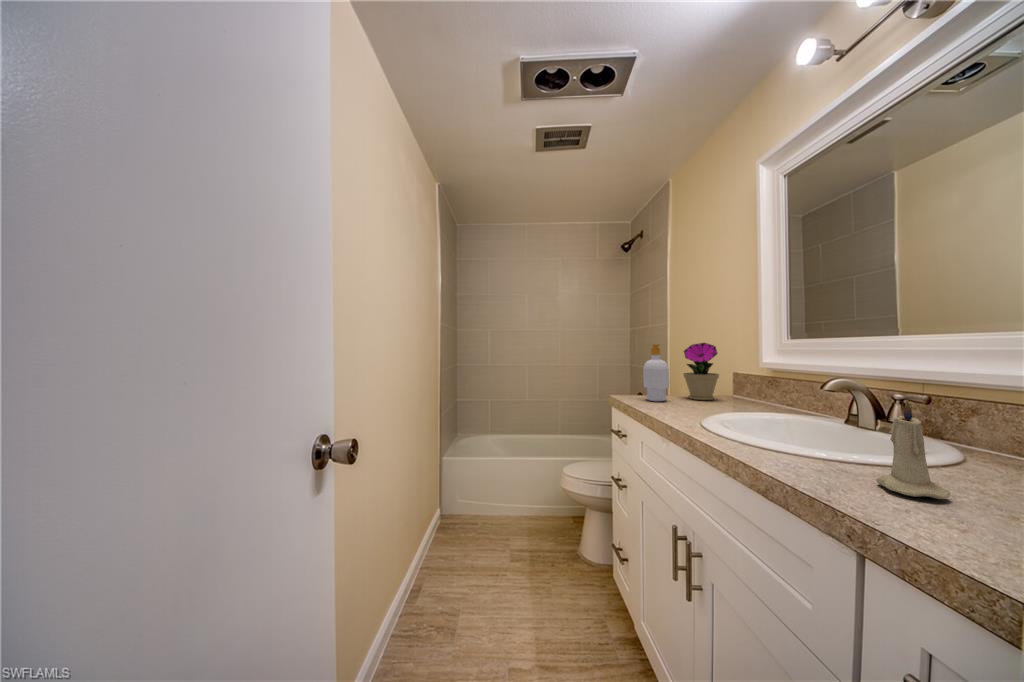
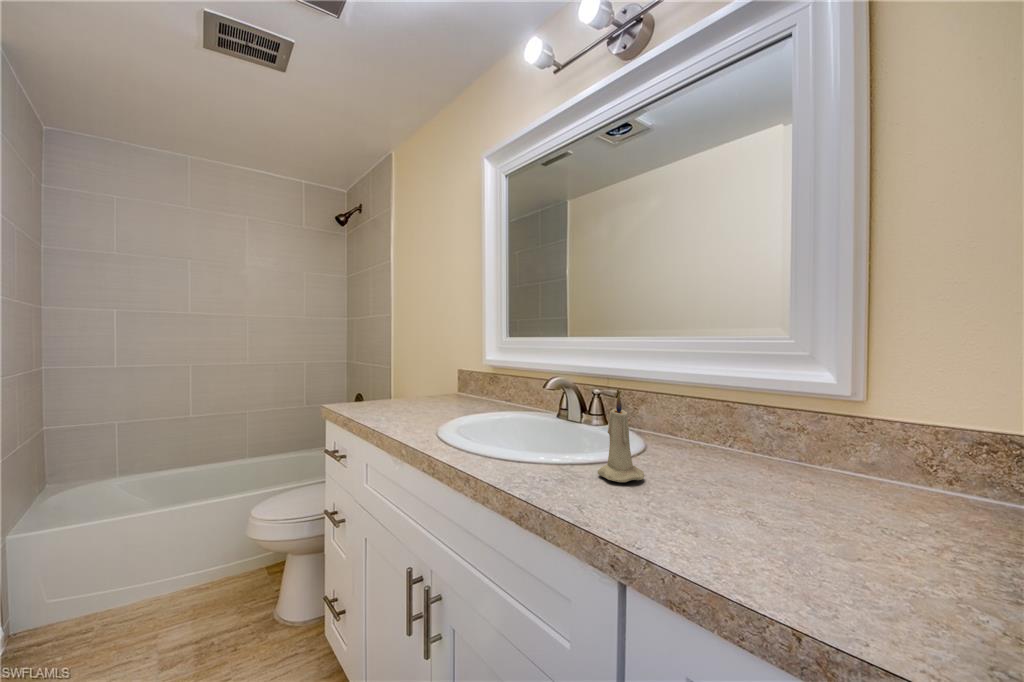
flower pot: present [683,343,719,400] -> none [414,341,451,408]
soap bottle: present [643,345,669,401] -> none [367,343,399,415]

